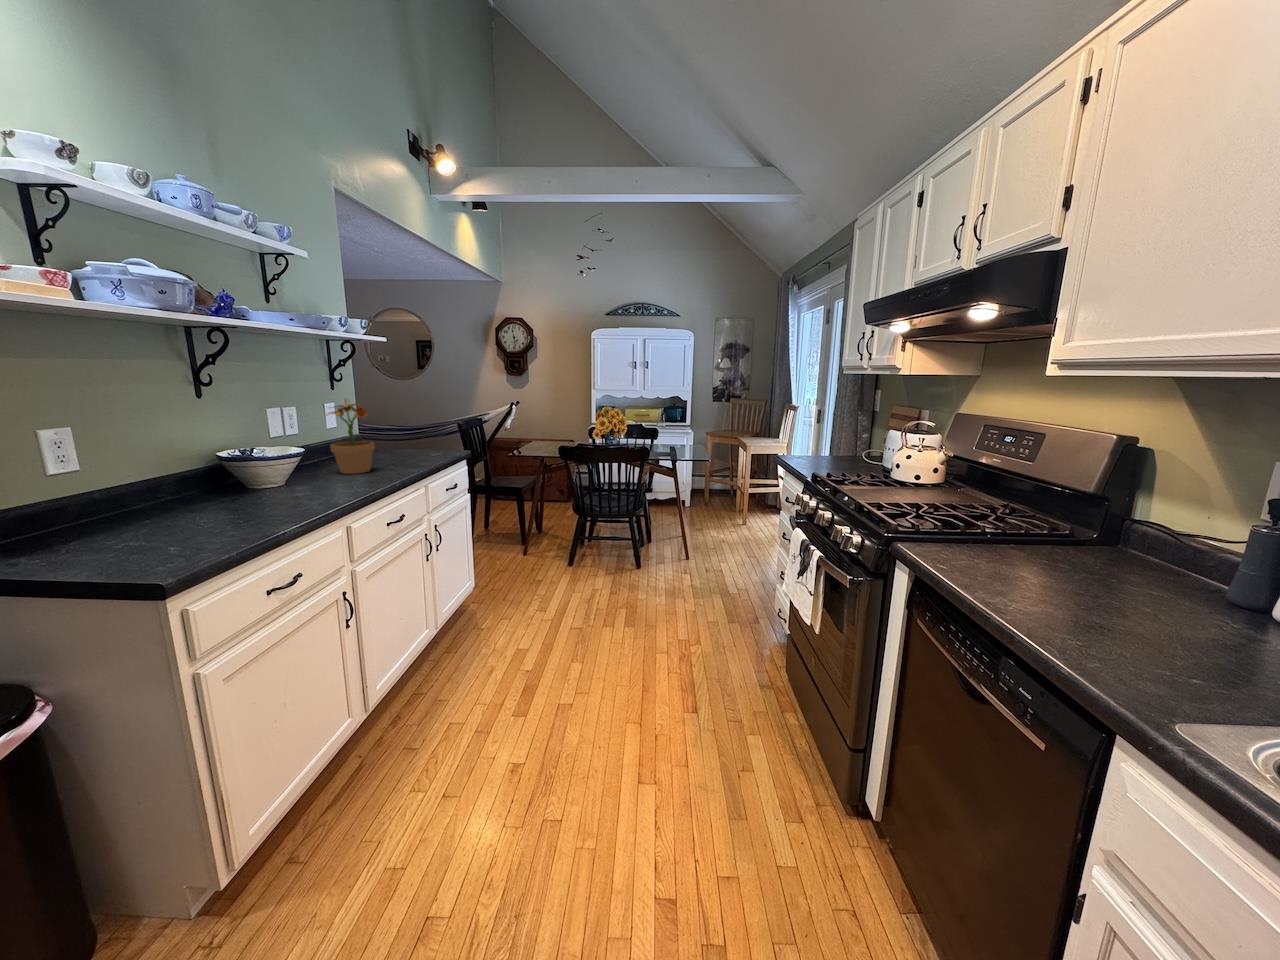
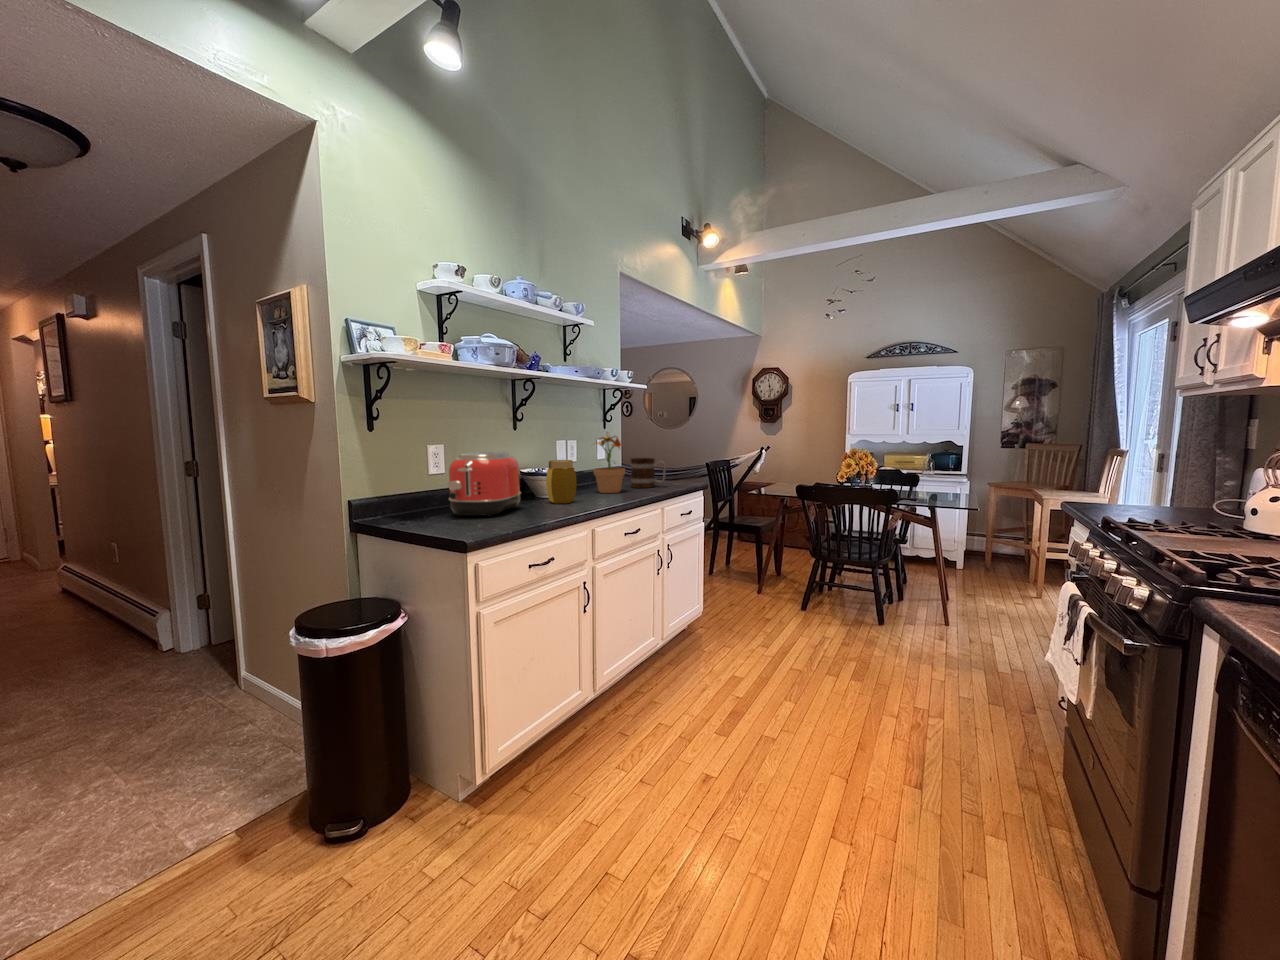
mug: none [377,426,424,463] -> present [631,458,666,488]
toaster: none [94,435,230,535] -> present [448,451,521,517]
jar: none [266,439,314,497] -> present [546,460,577,503]

